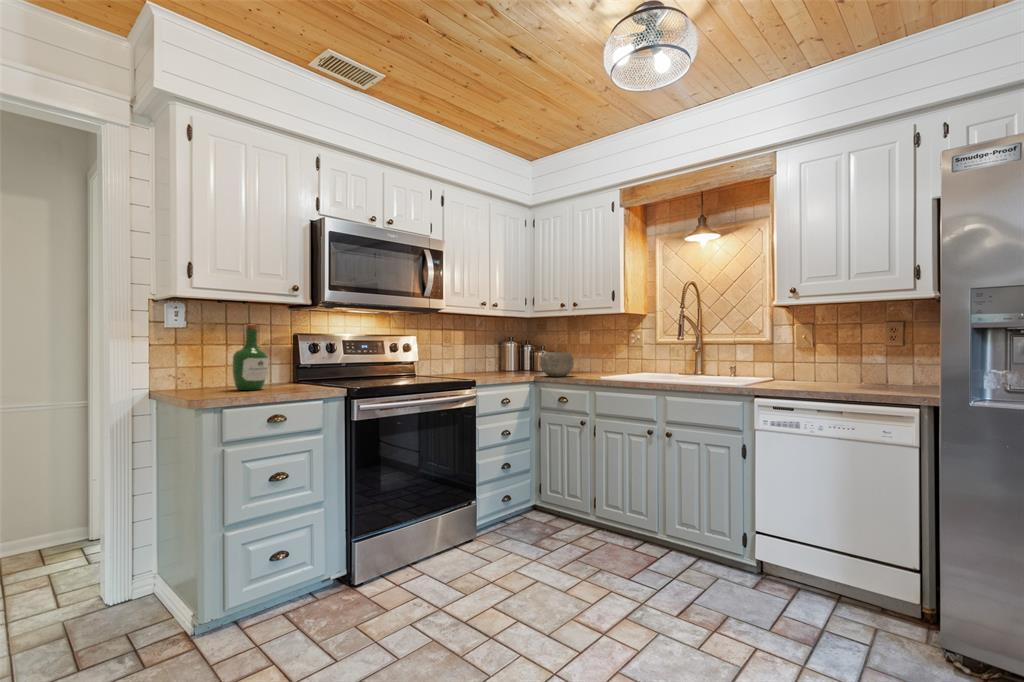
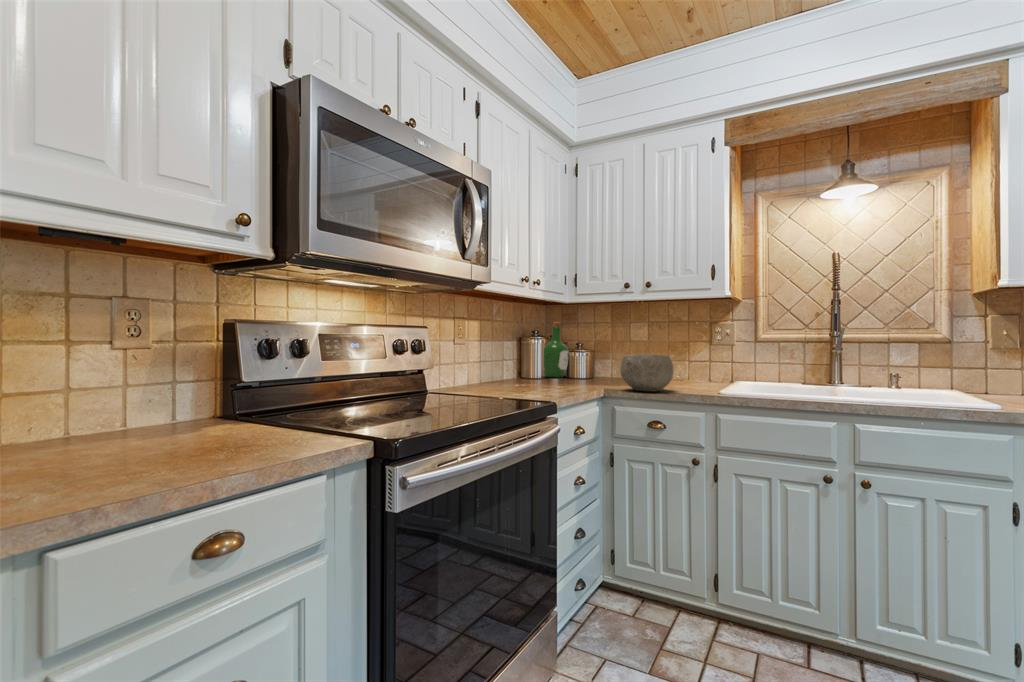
wine bottle: present [232,324,268,390] -> present [543,322,569,378]

